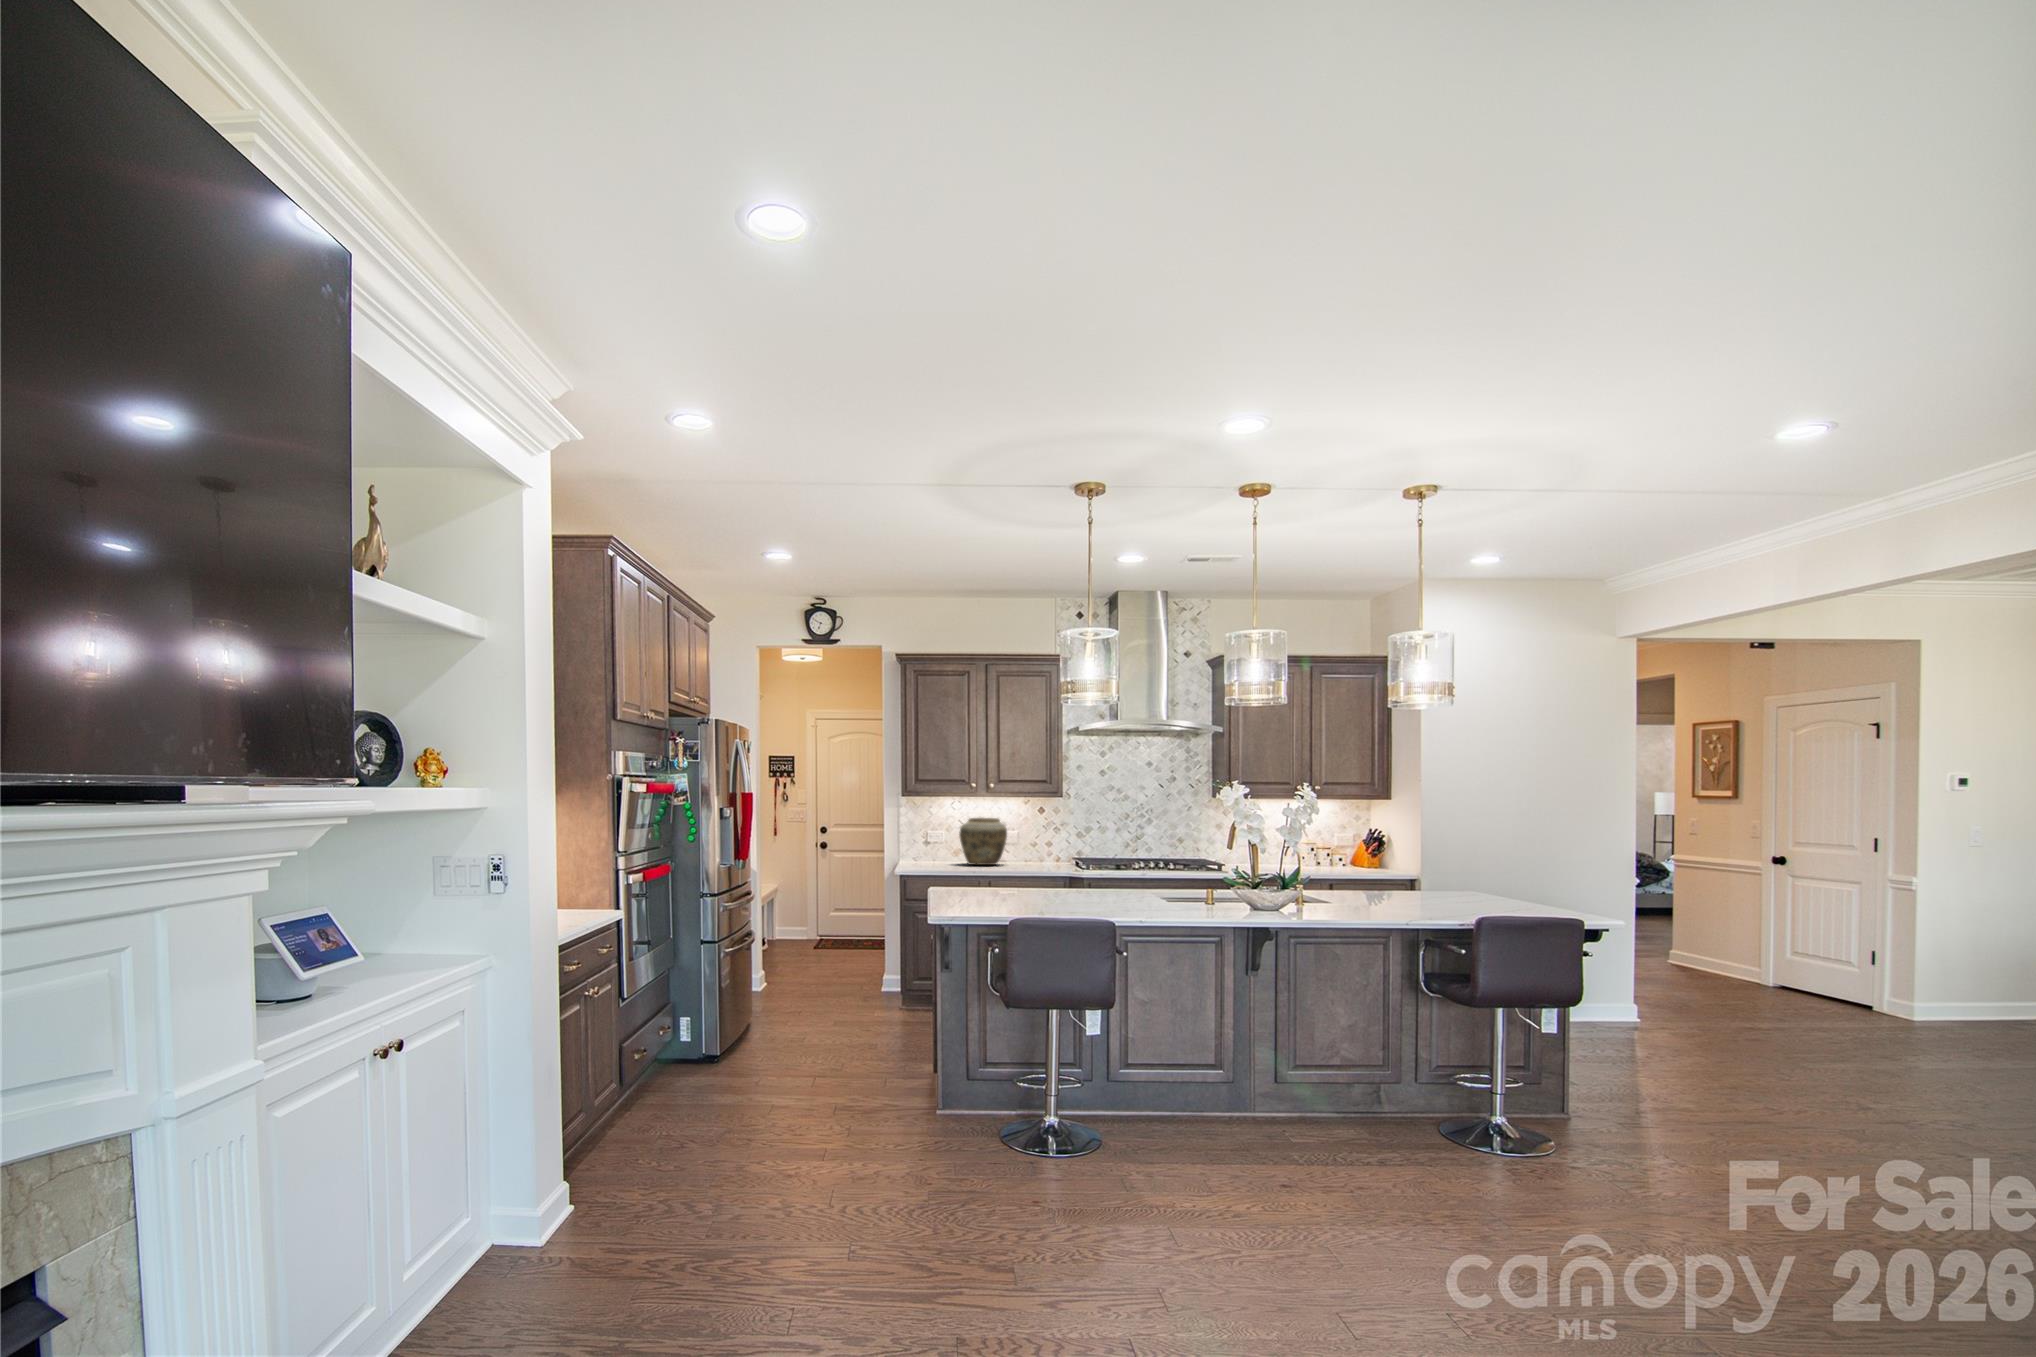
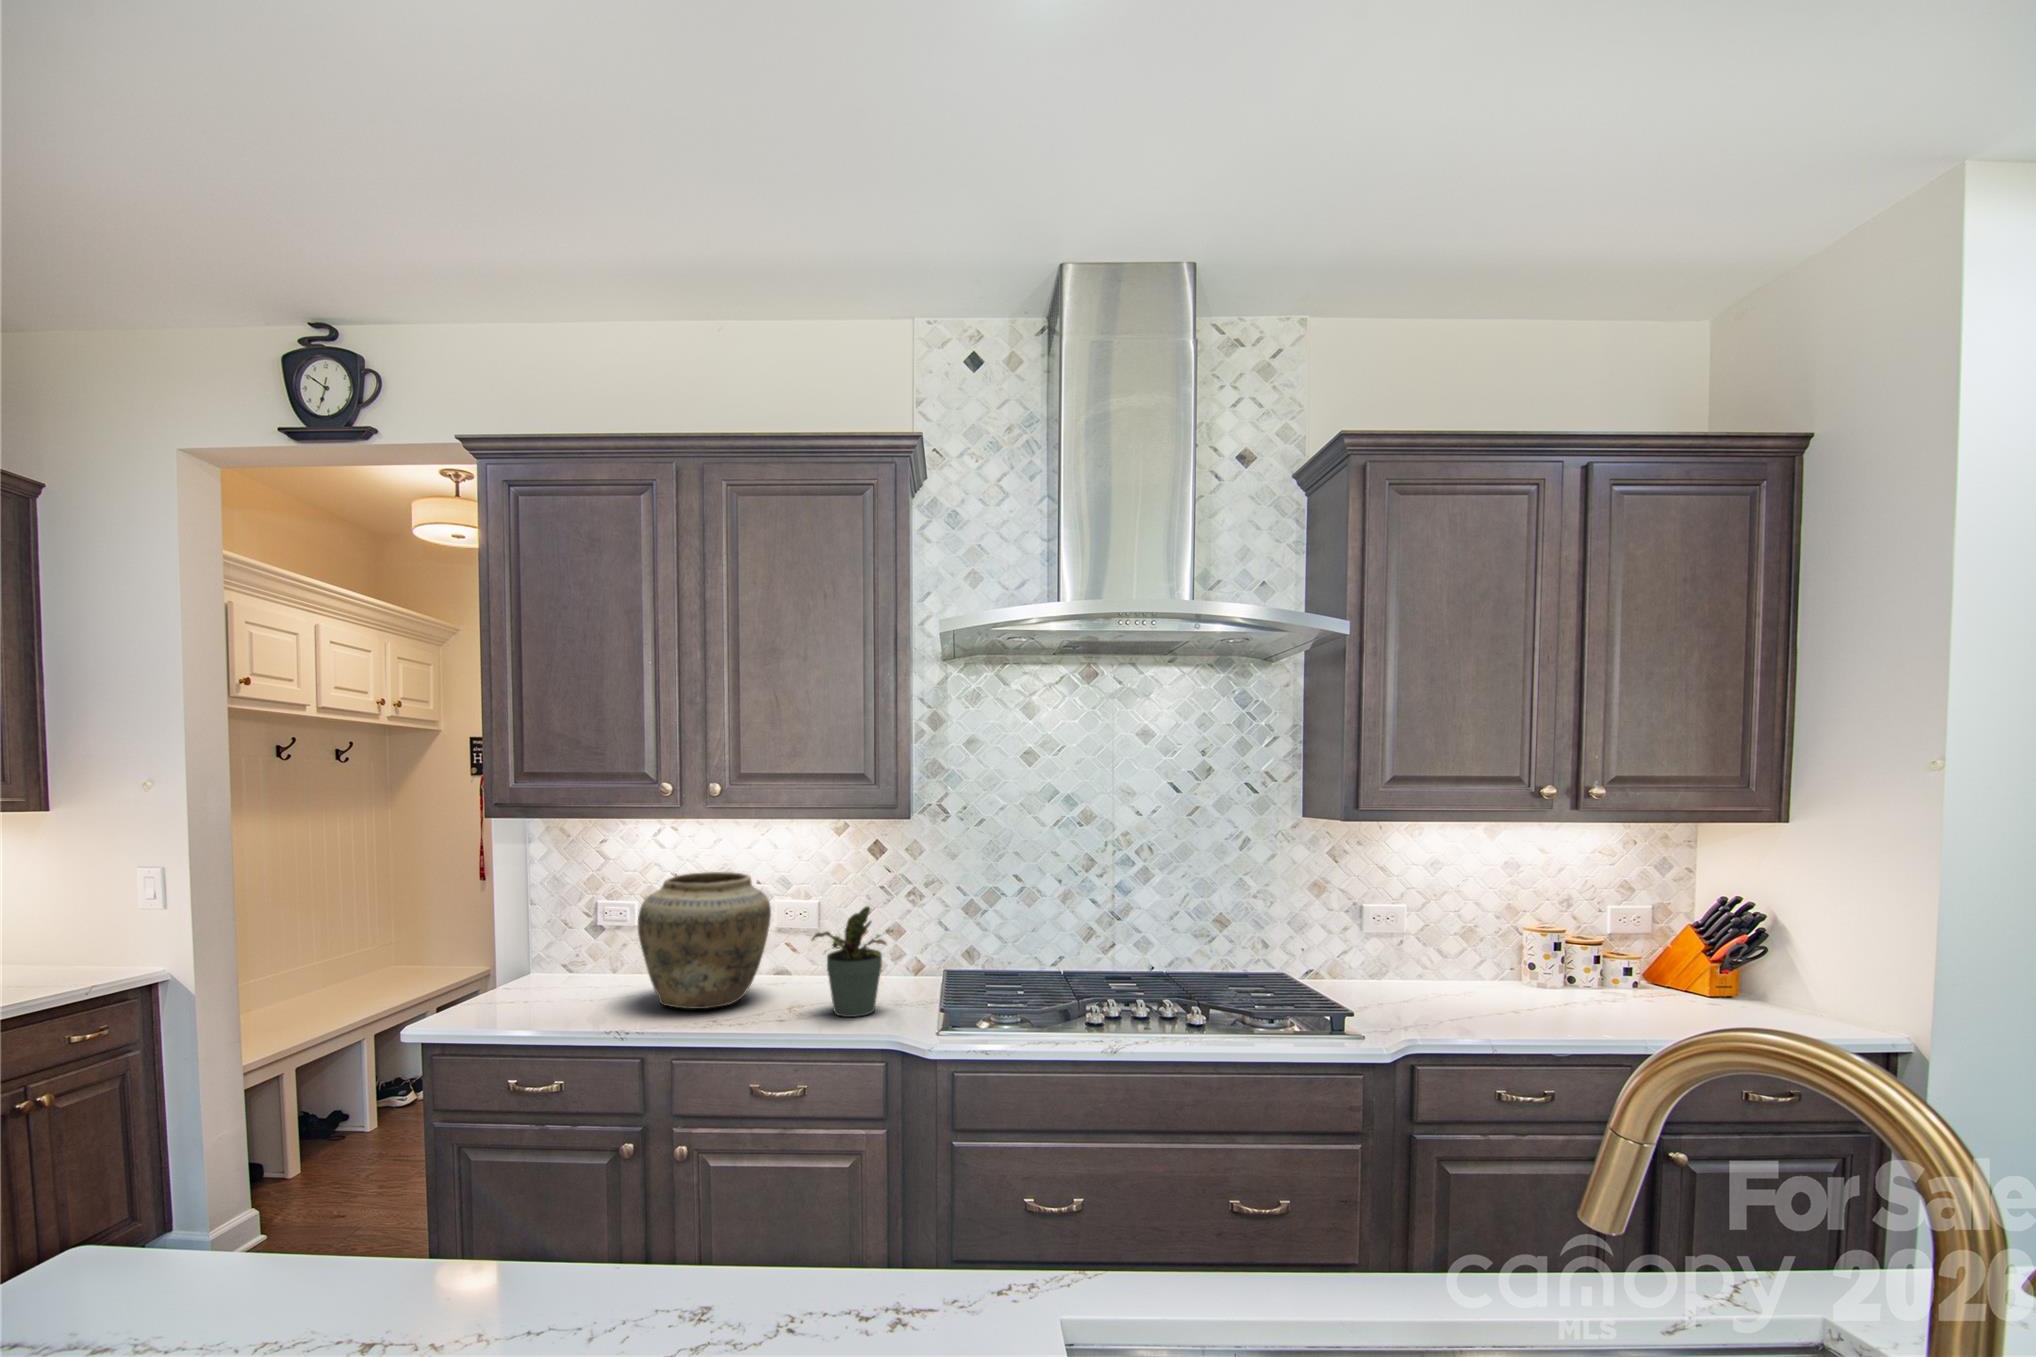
potted plant: none [1027,827,1057,867] -> present [812,906,889,1017]

